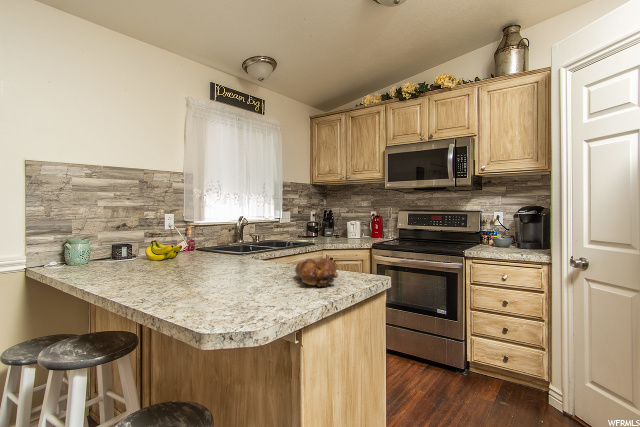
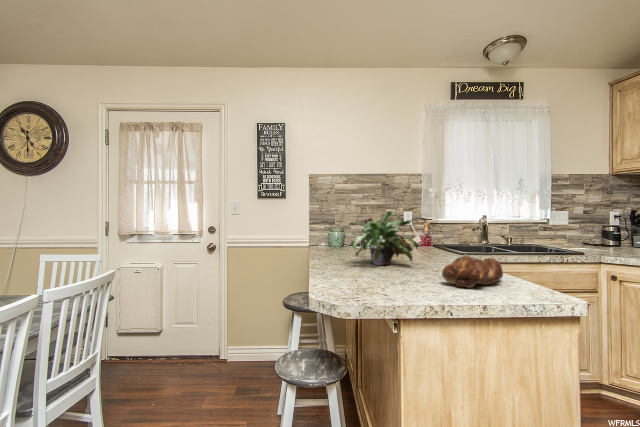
potted plant: none [164,219,251,281] -> present [349,211,418,265]

